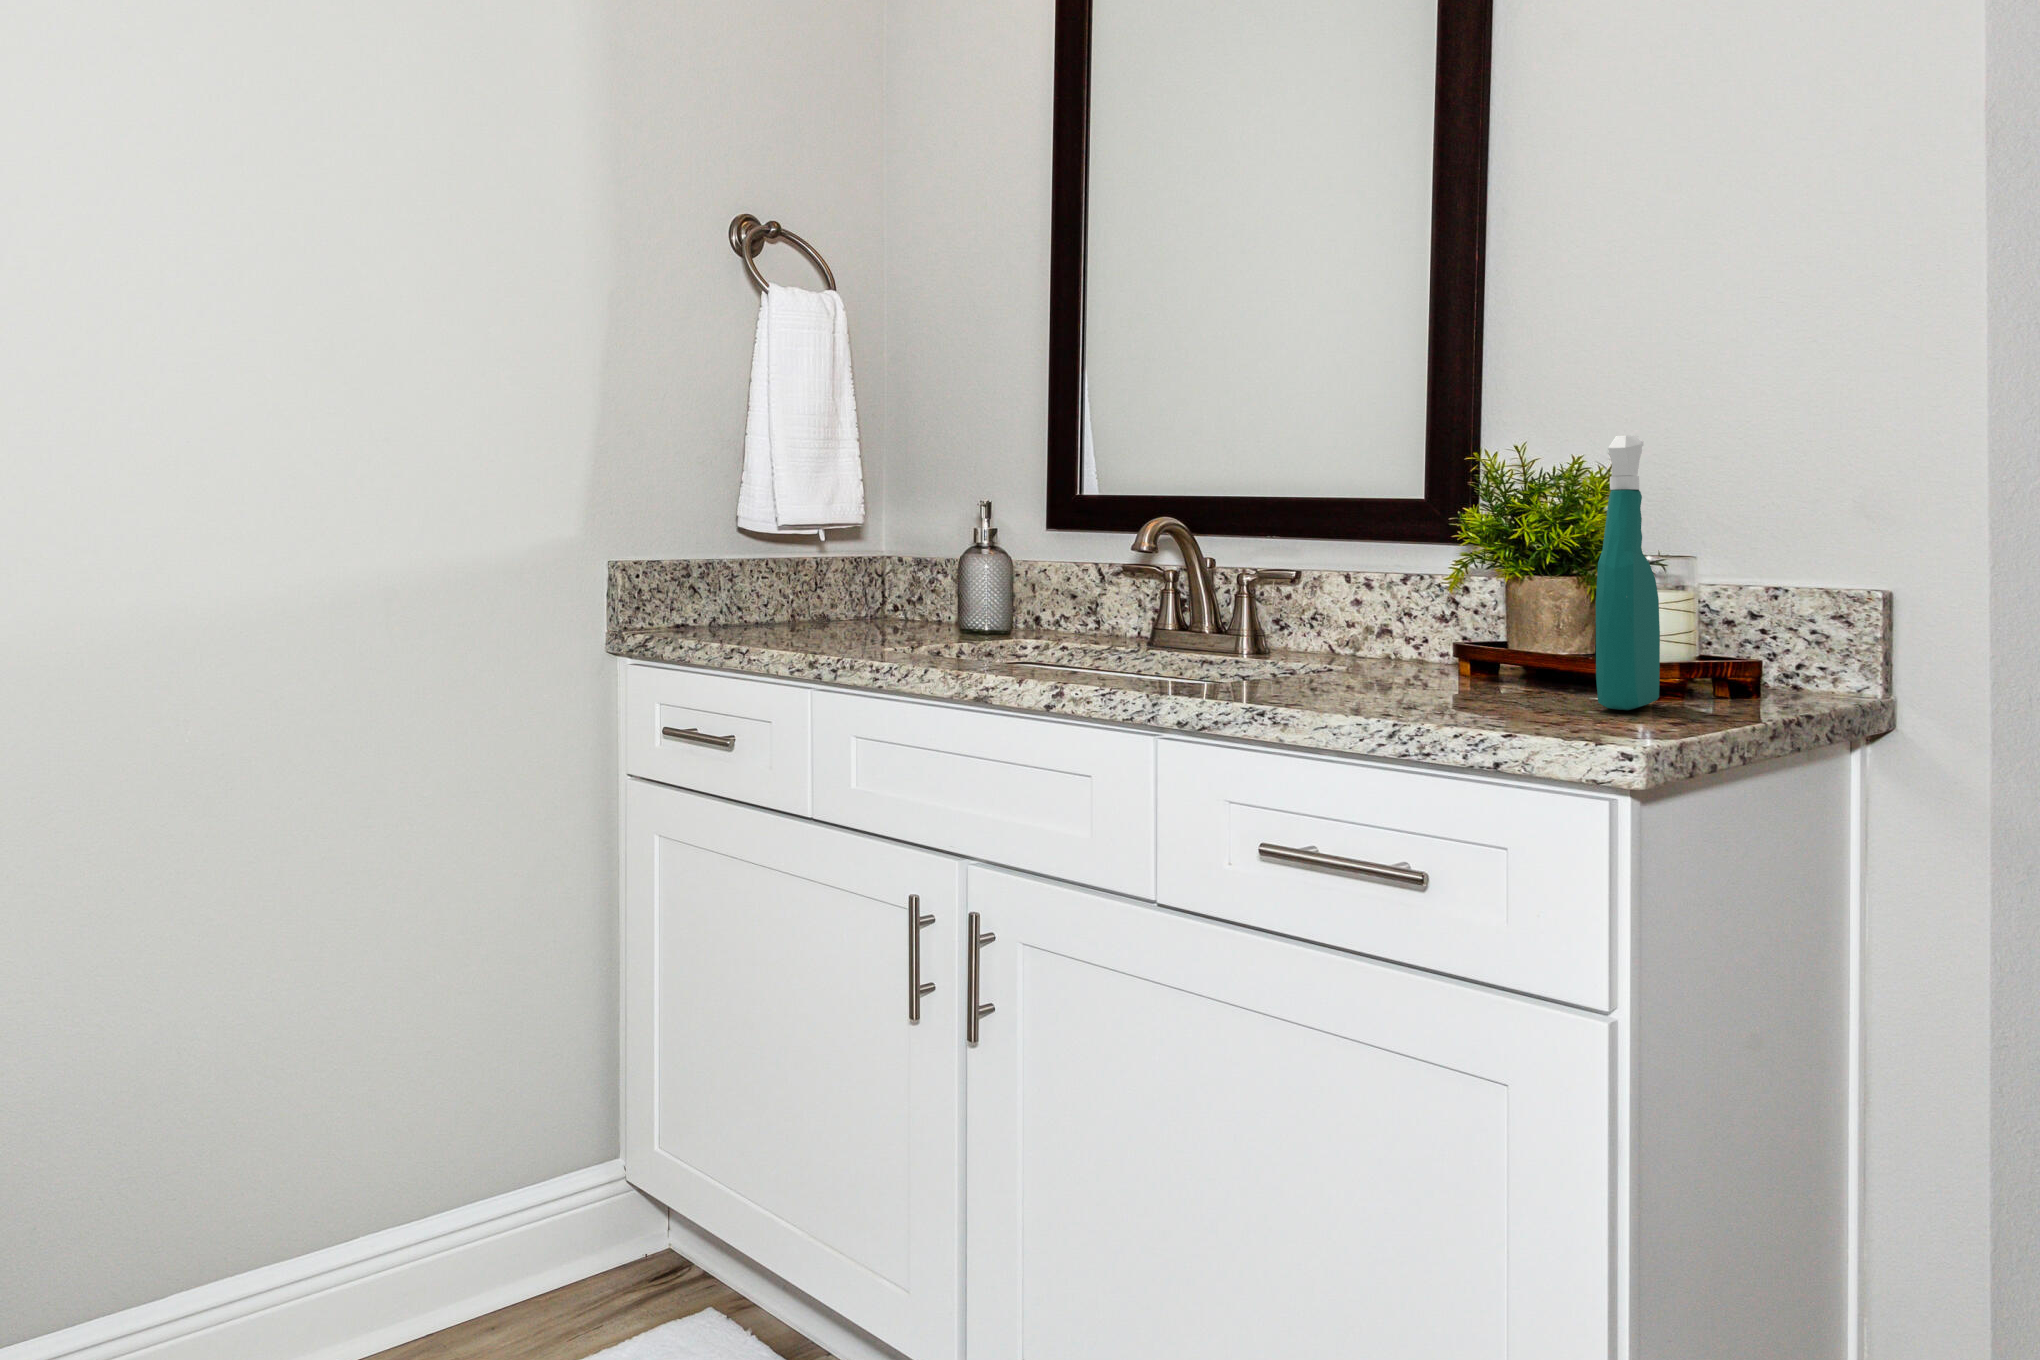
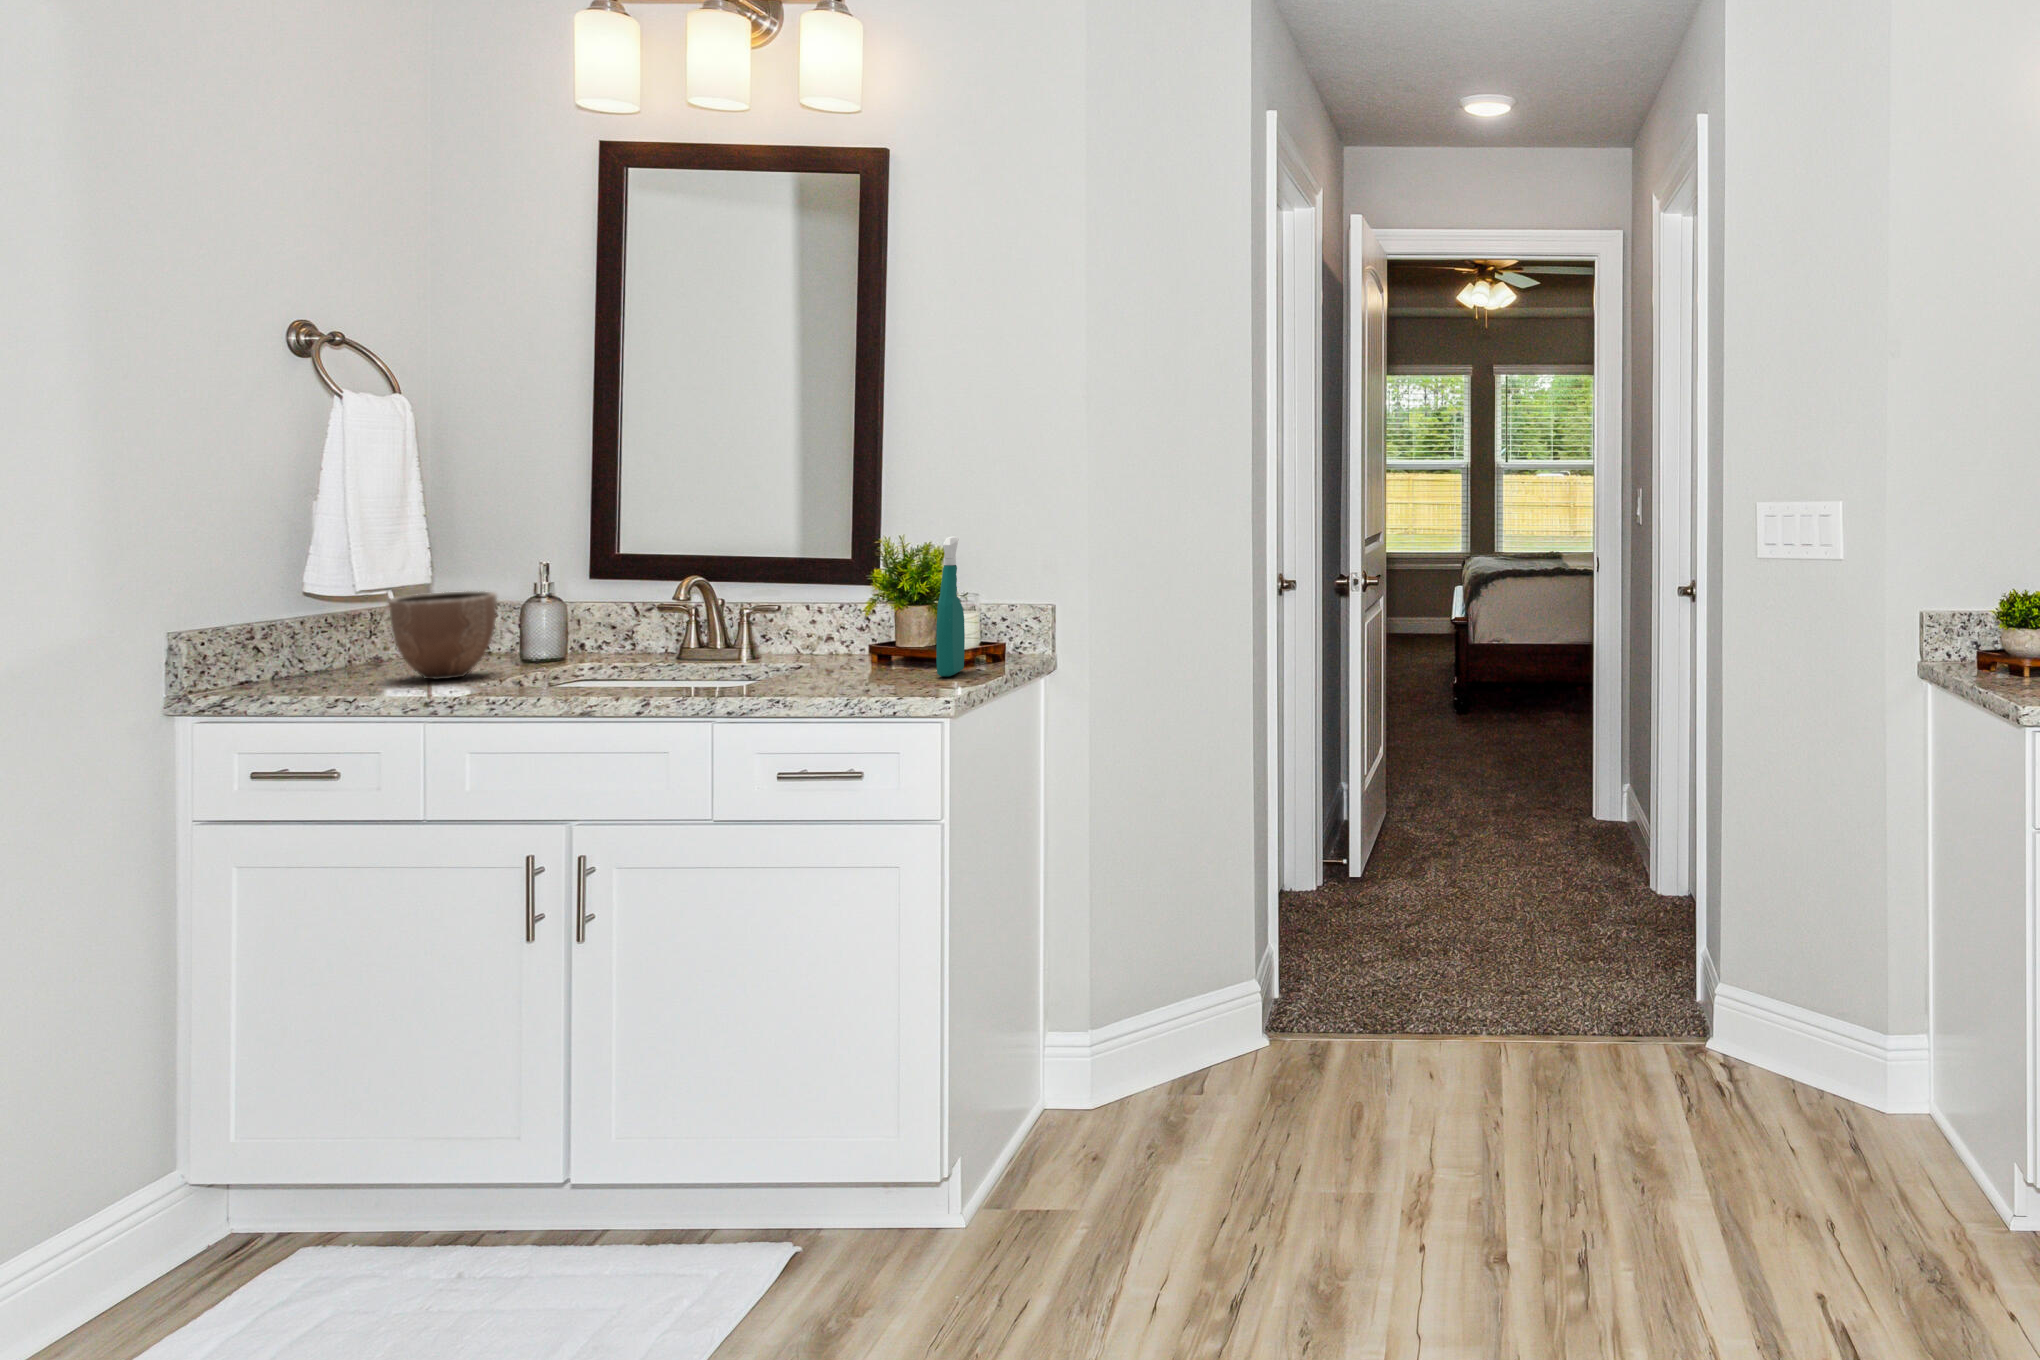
decorative bowl: none [805,534,920,640] -> present [389,591,497,679]

